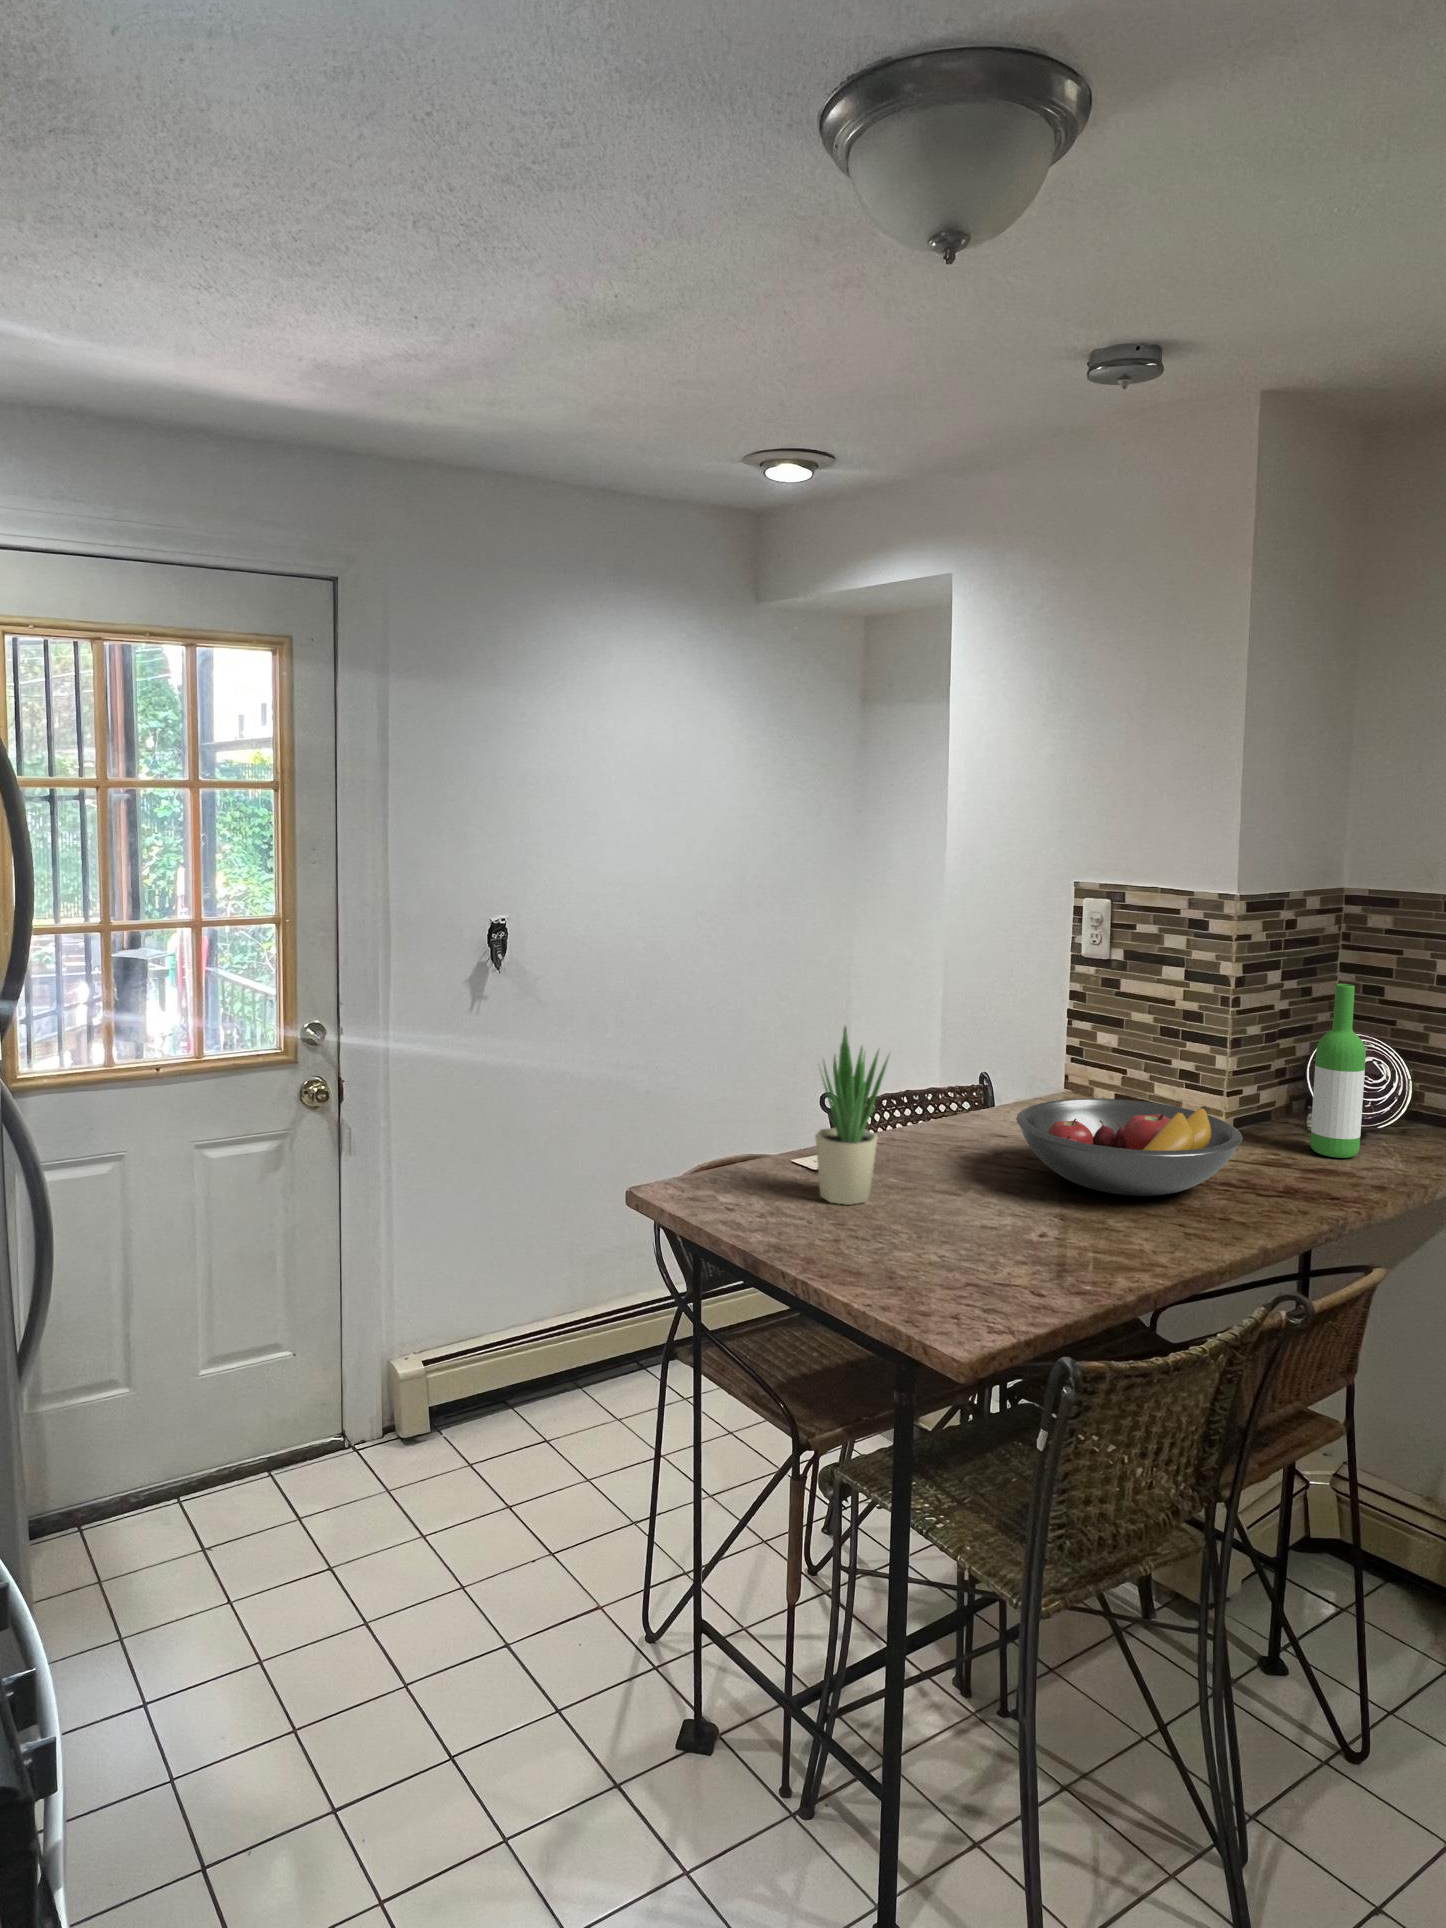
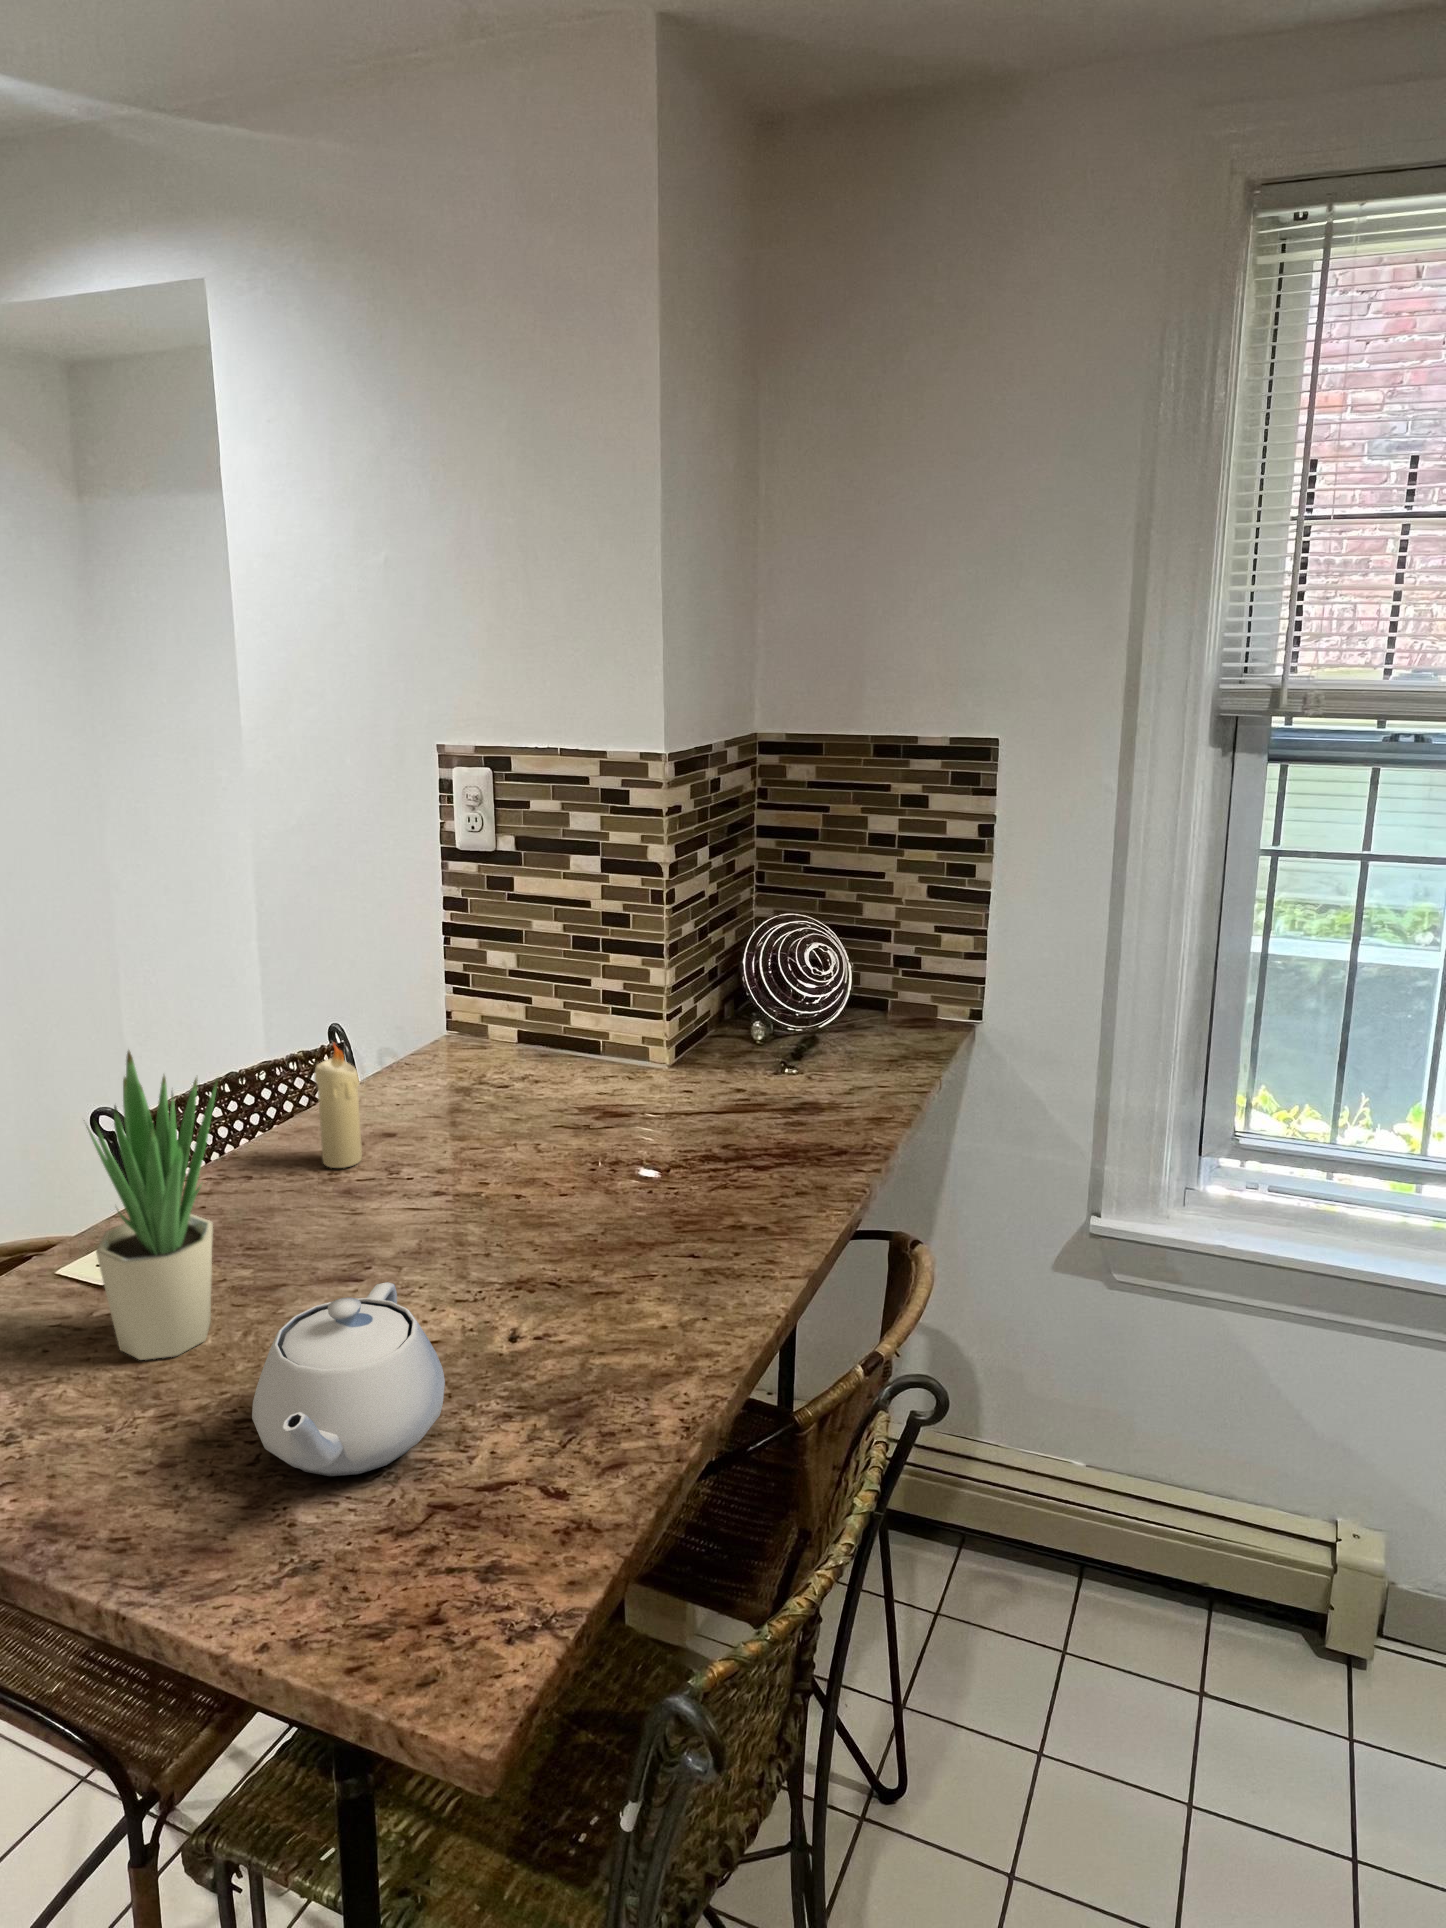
wine bottle: present [1310,984,1366,1158] -> none [772,862,829,1080]
candle: none [954,1063,983,1147] -> present [314,1044,362,1168]
fruit bowl: present [1016,1098,1243,1196] -> none [425,1057,737,1217]
teapot: none [882,1169,990,1264] -> present [252,1282,445,1476]

